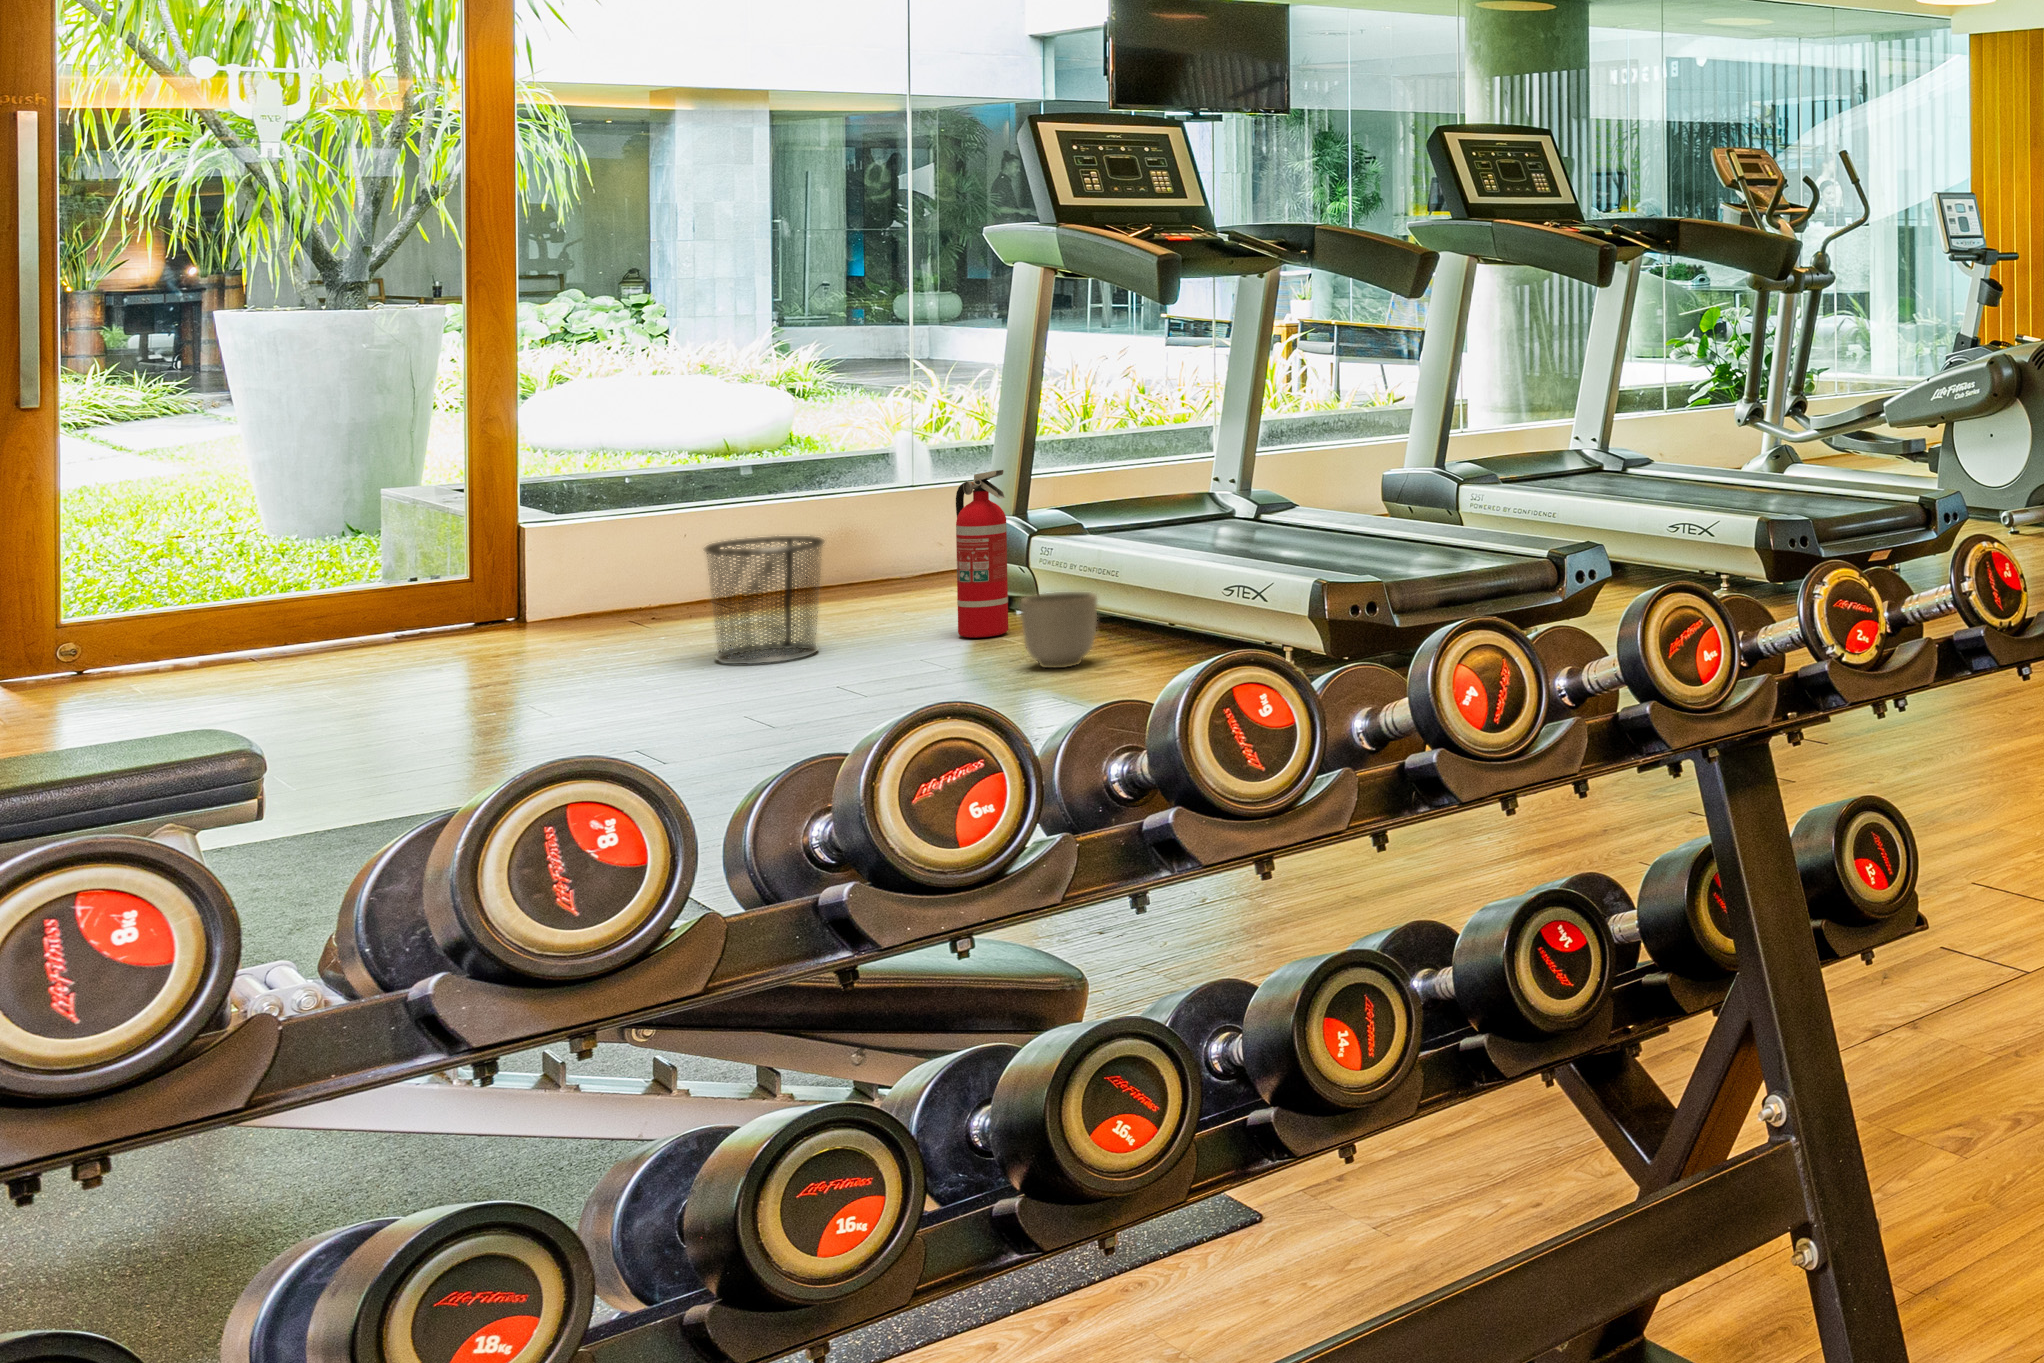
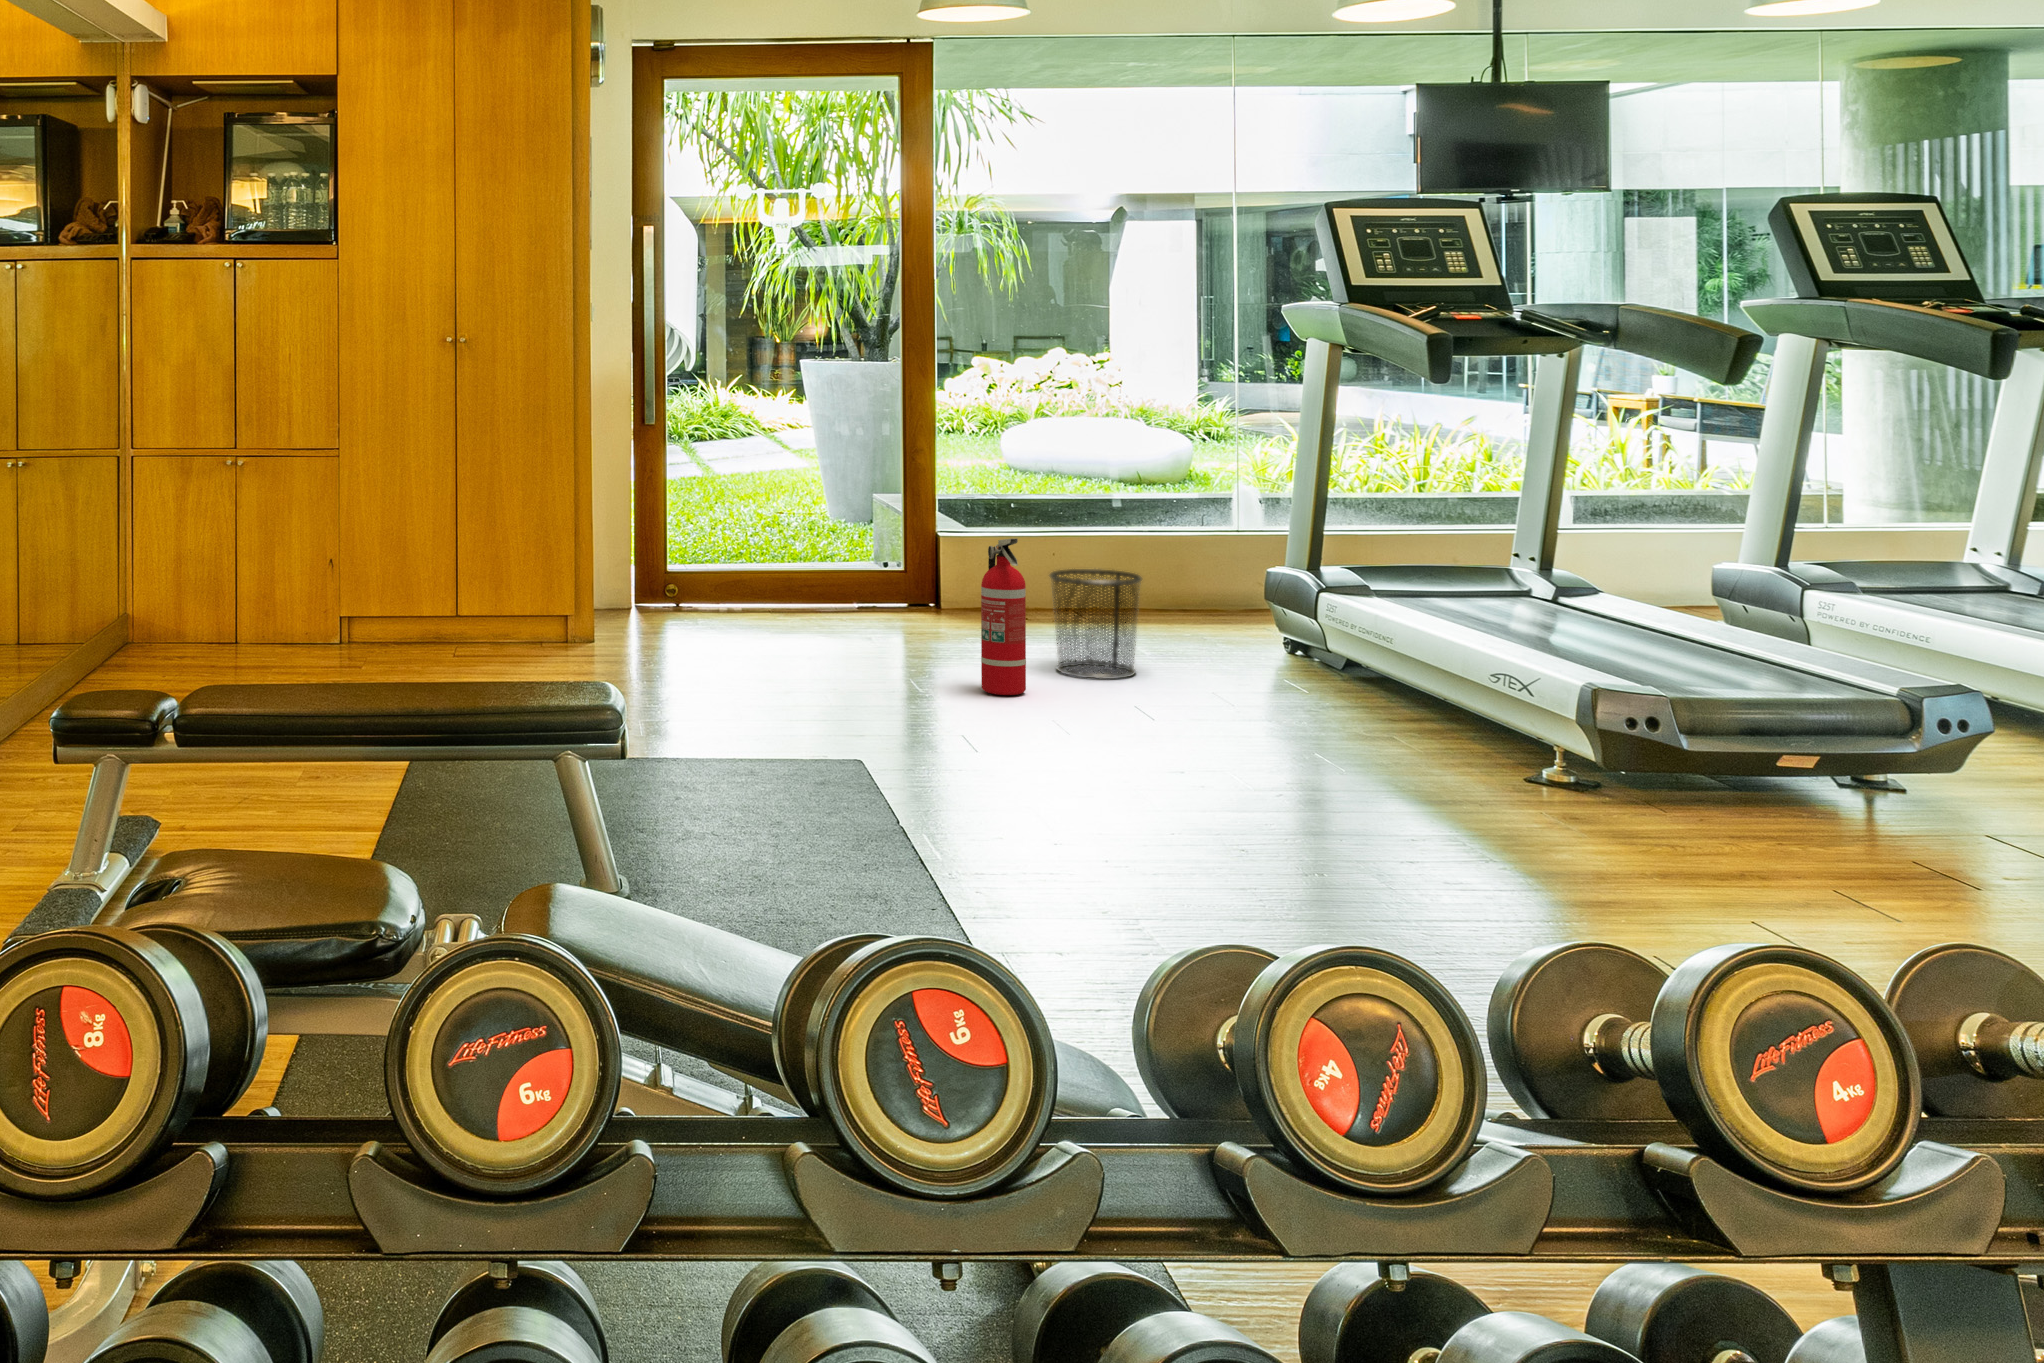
fire extinguisher: present [956,470,1008,638] -> present [981,538,1026,695]
planter: present [1021,592,1097,668] -> none [1296,653,1369,728]

